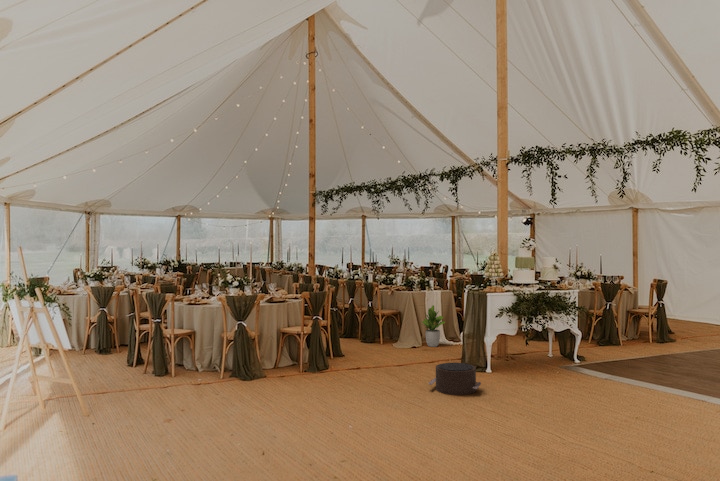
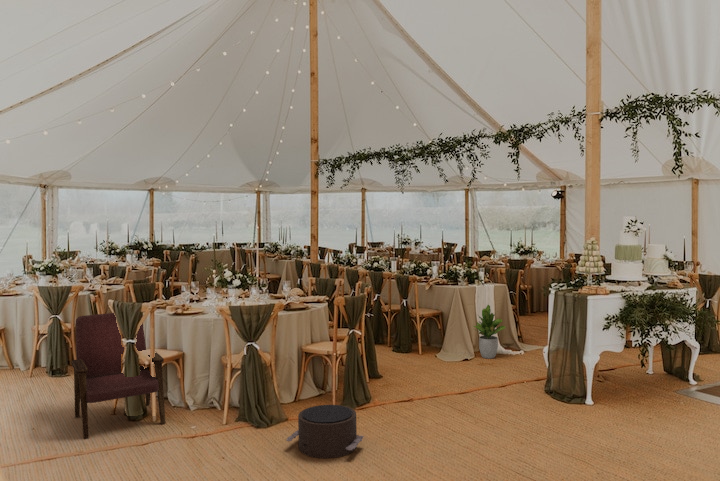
armchair: none [116,301,181,386] -> present [72,313,165,439]
pouf: present [429,363,481,395] -> present [286,405,364,458]

